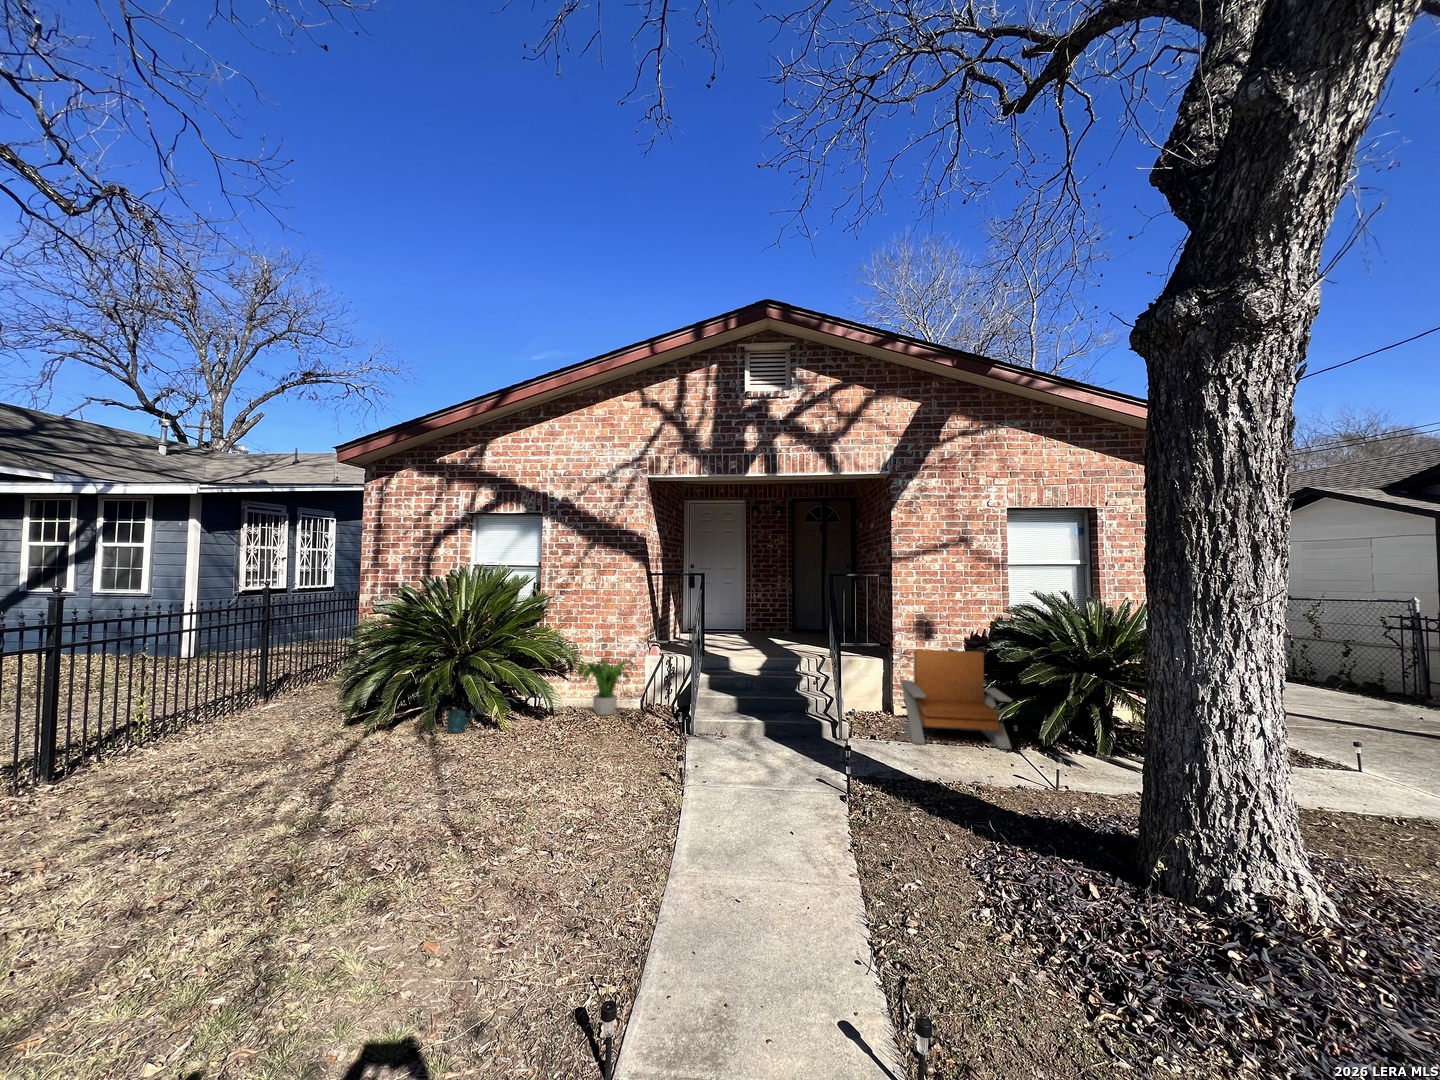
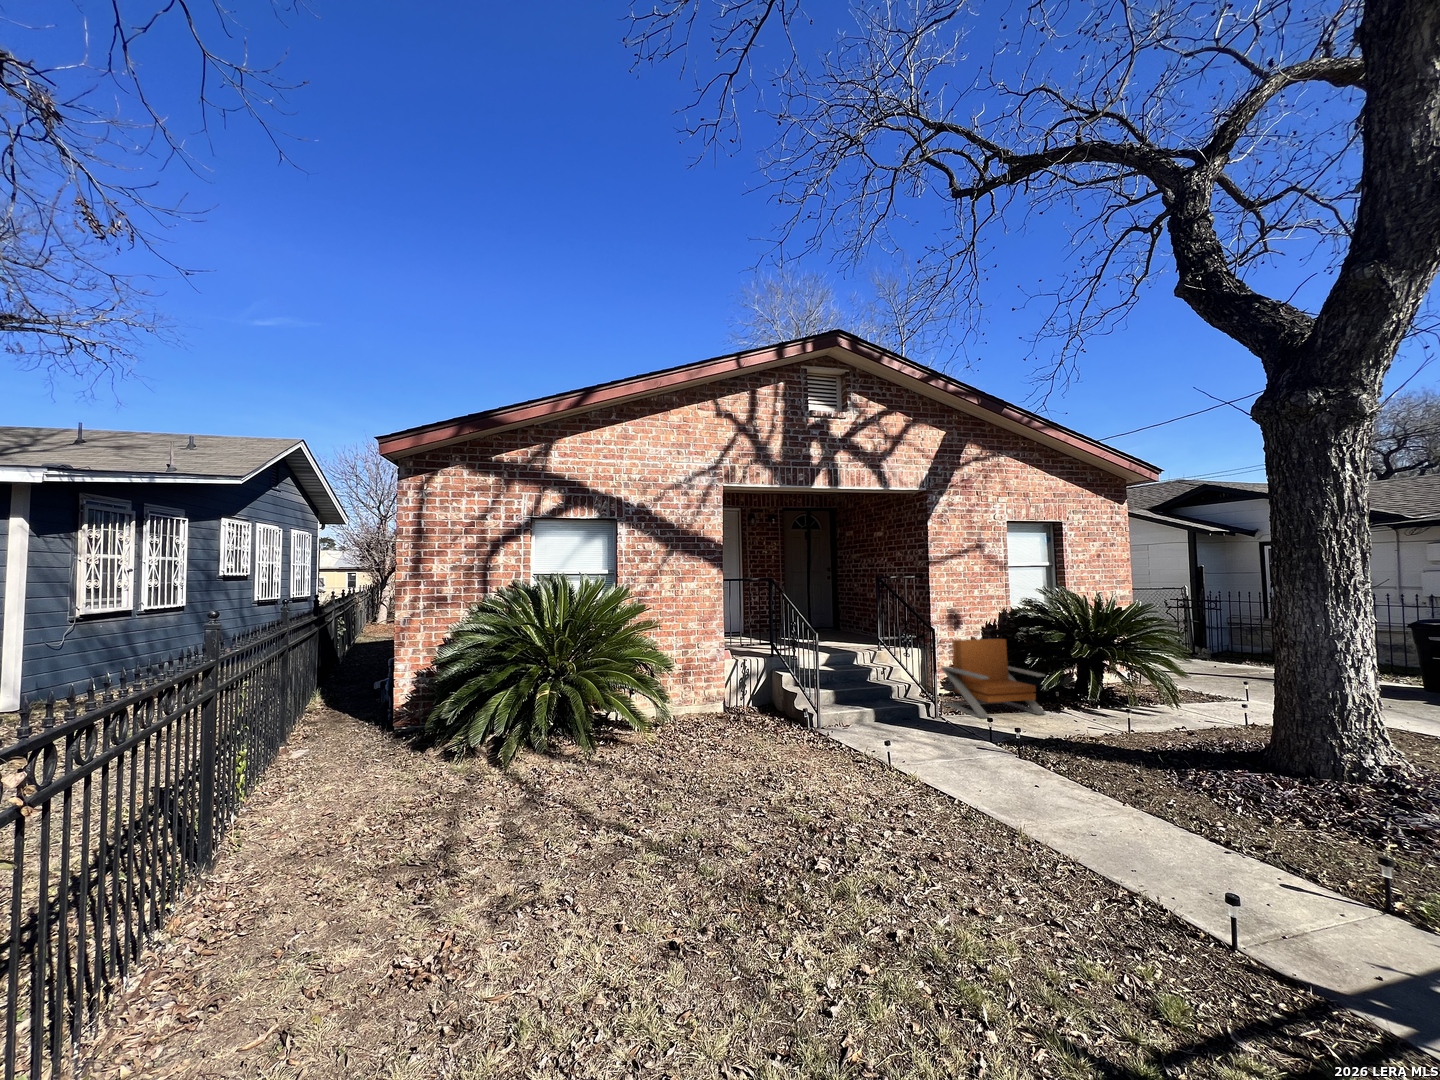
potted plant: present [577,660,635,715] -> none [674,667,731,724]
watering can: present [442,709,482,733] -> none [581,727,624,758]

